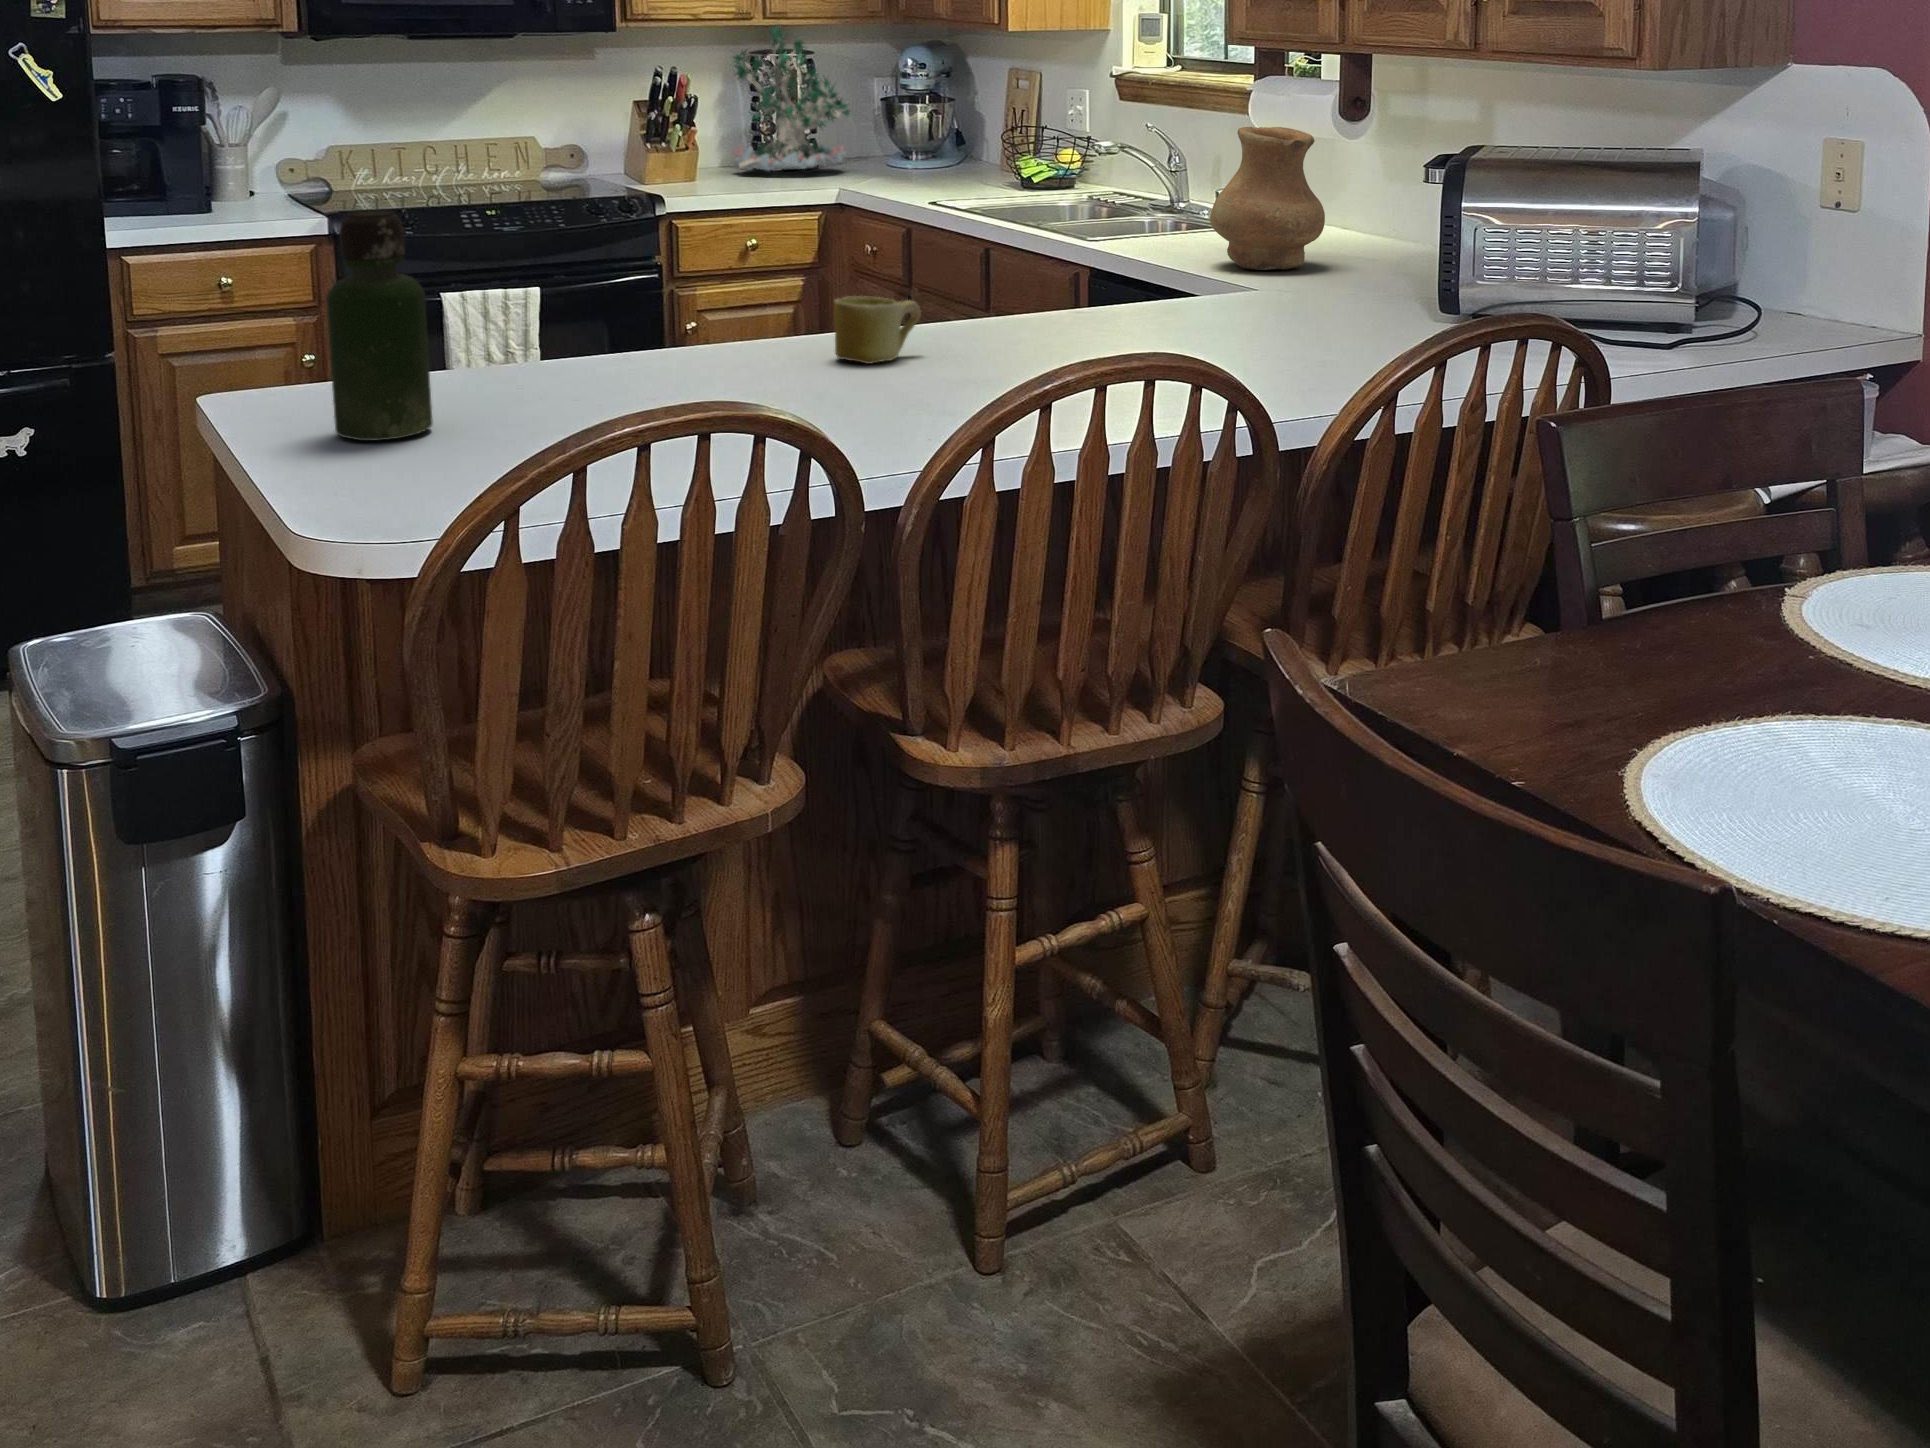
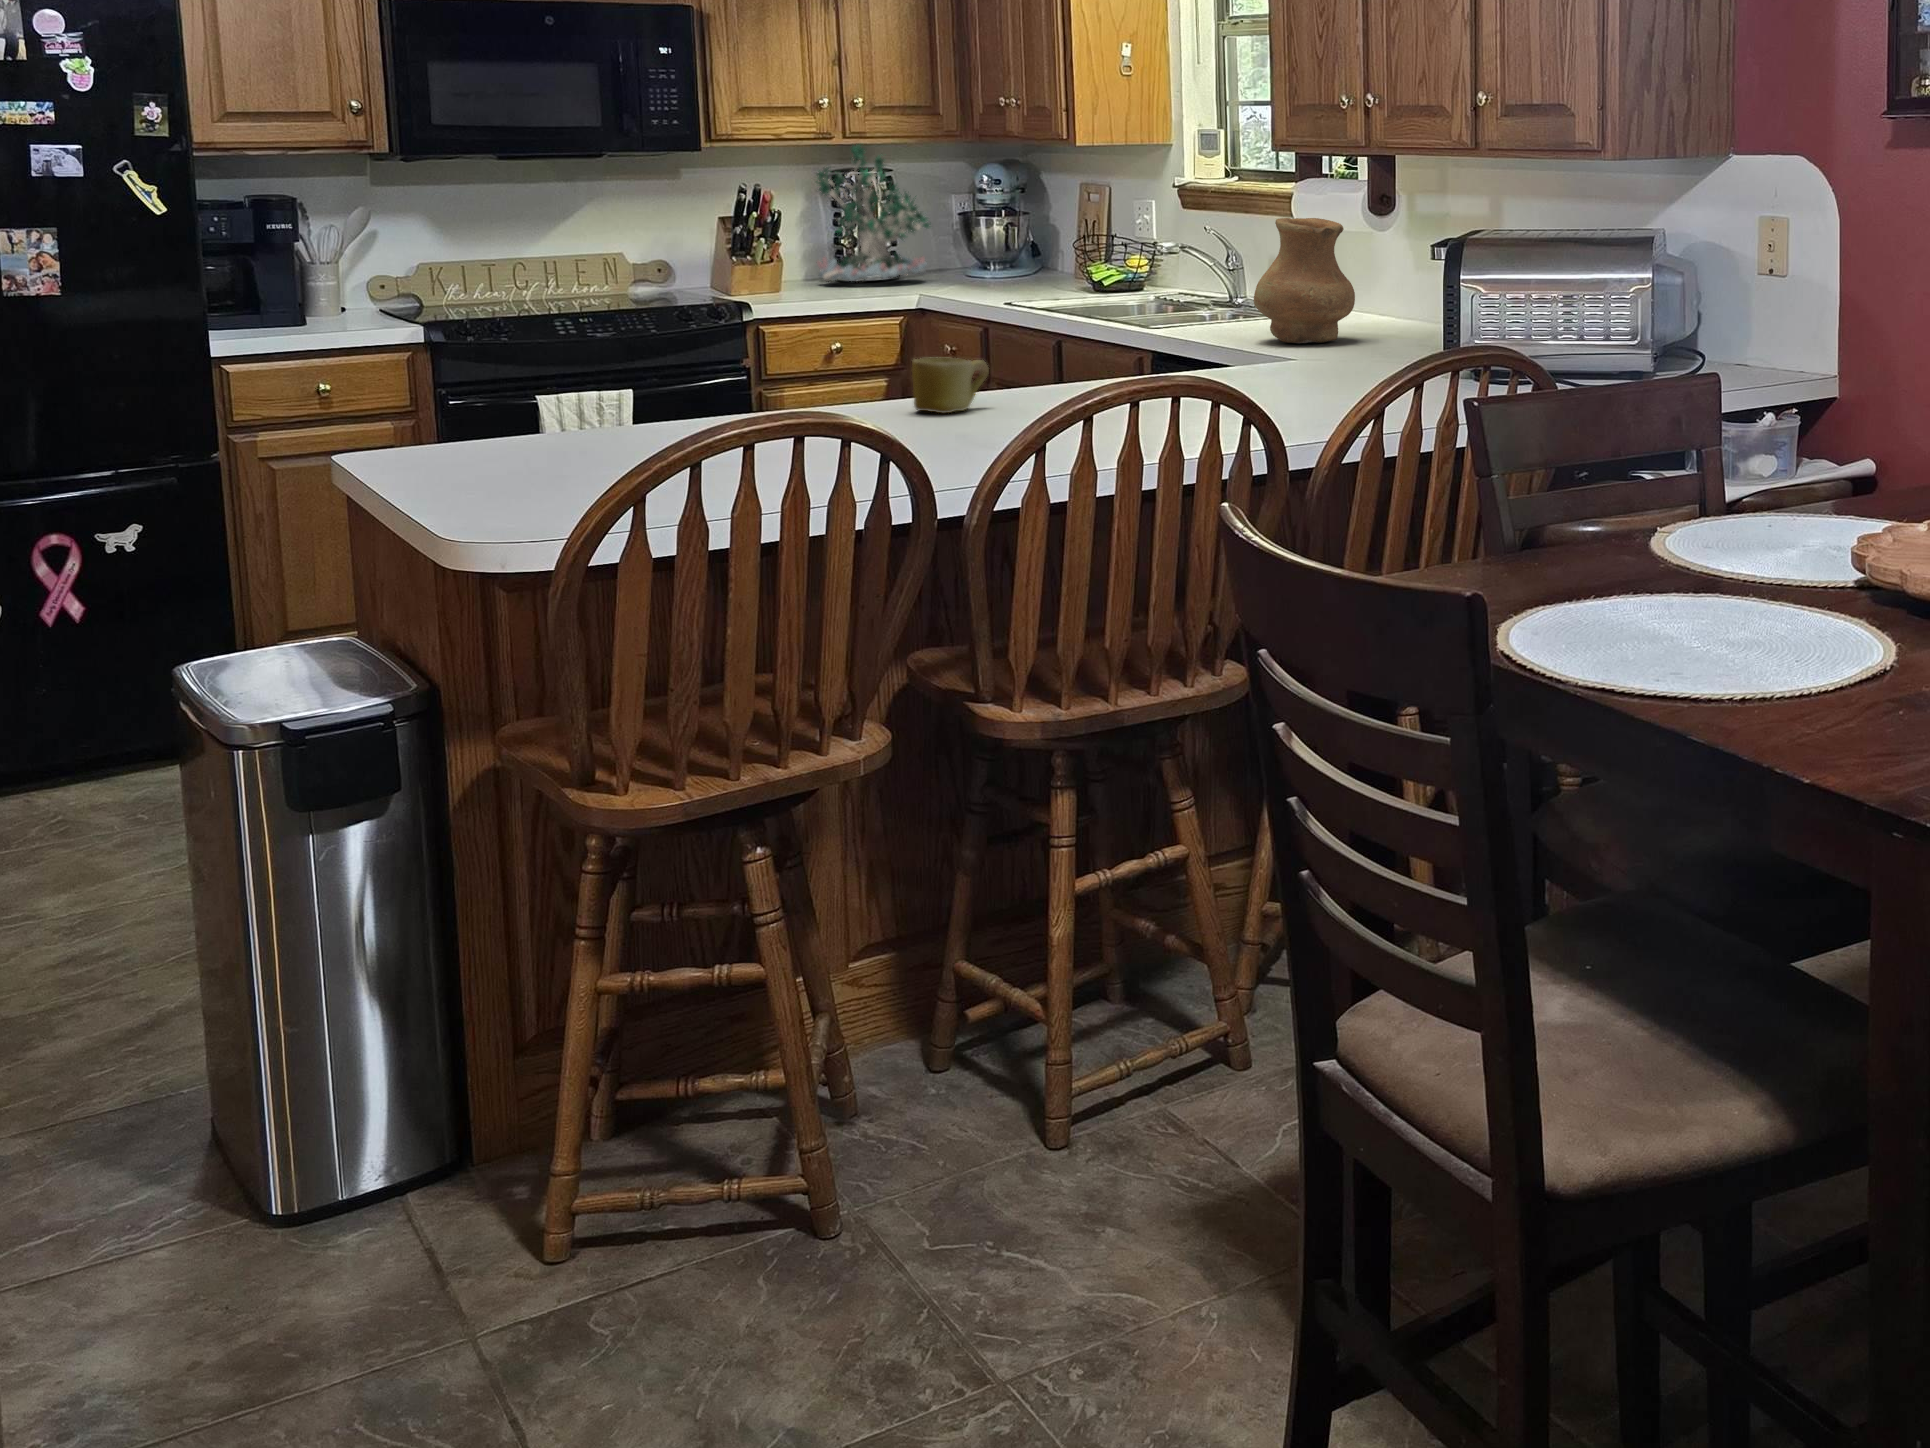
bottle: present [326,210,432,441] -> none [468,277,562,473]

